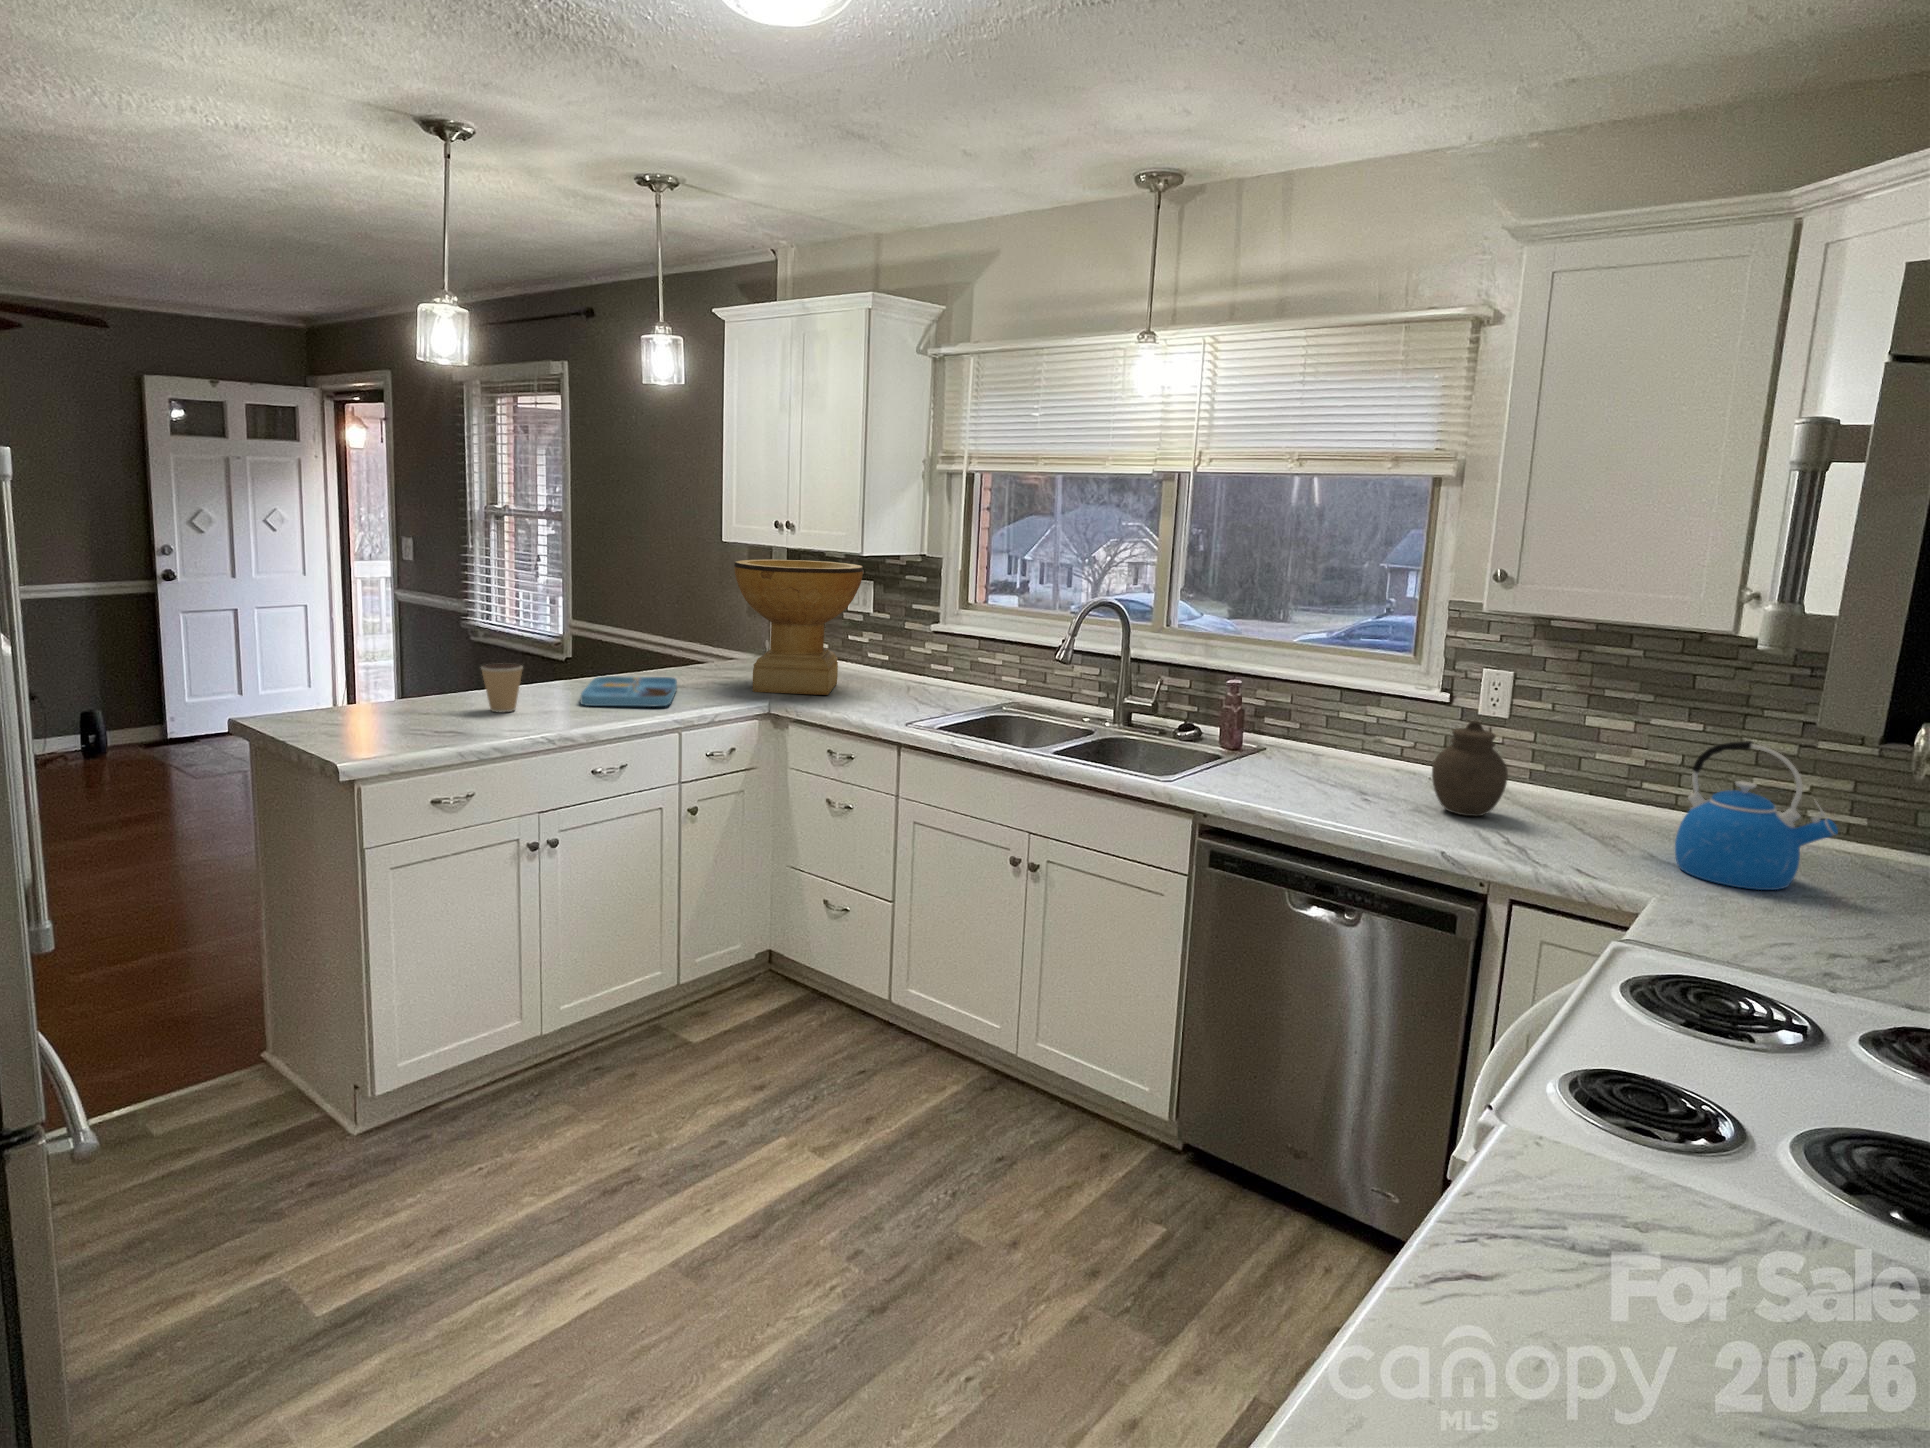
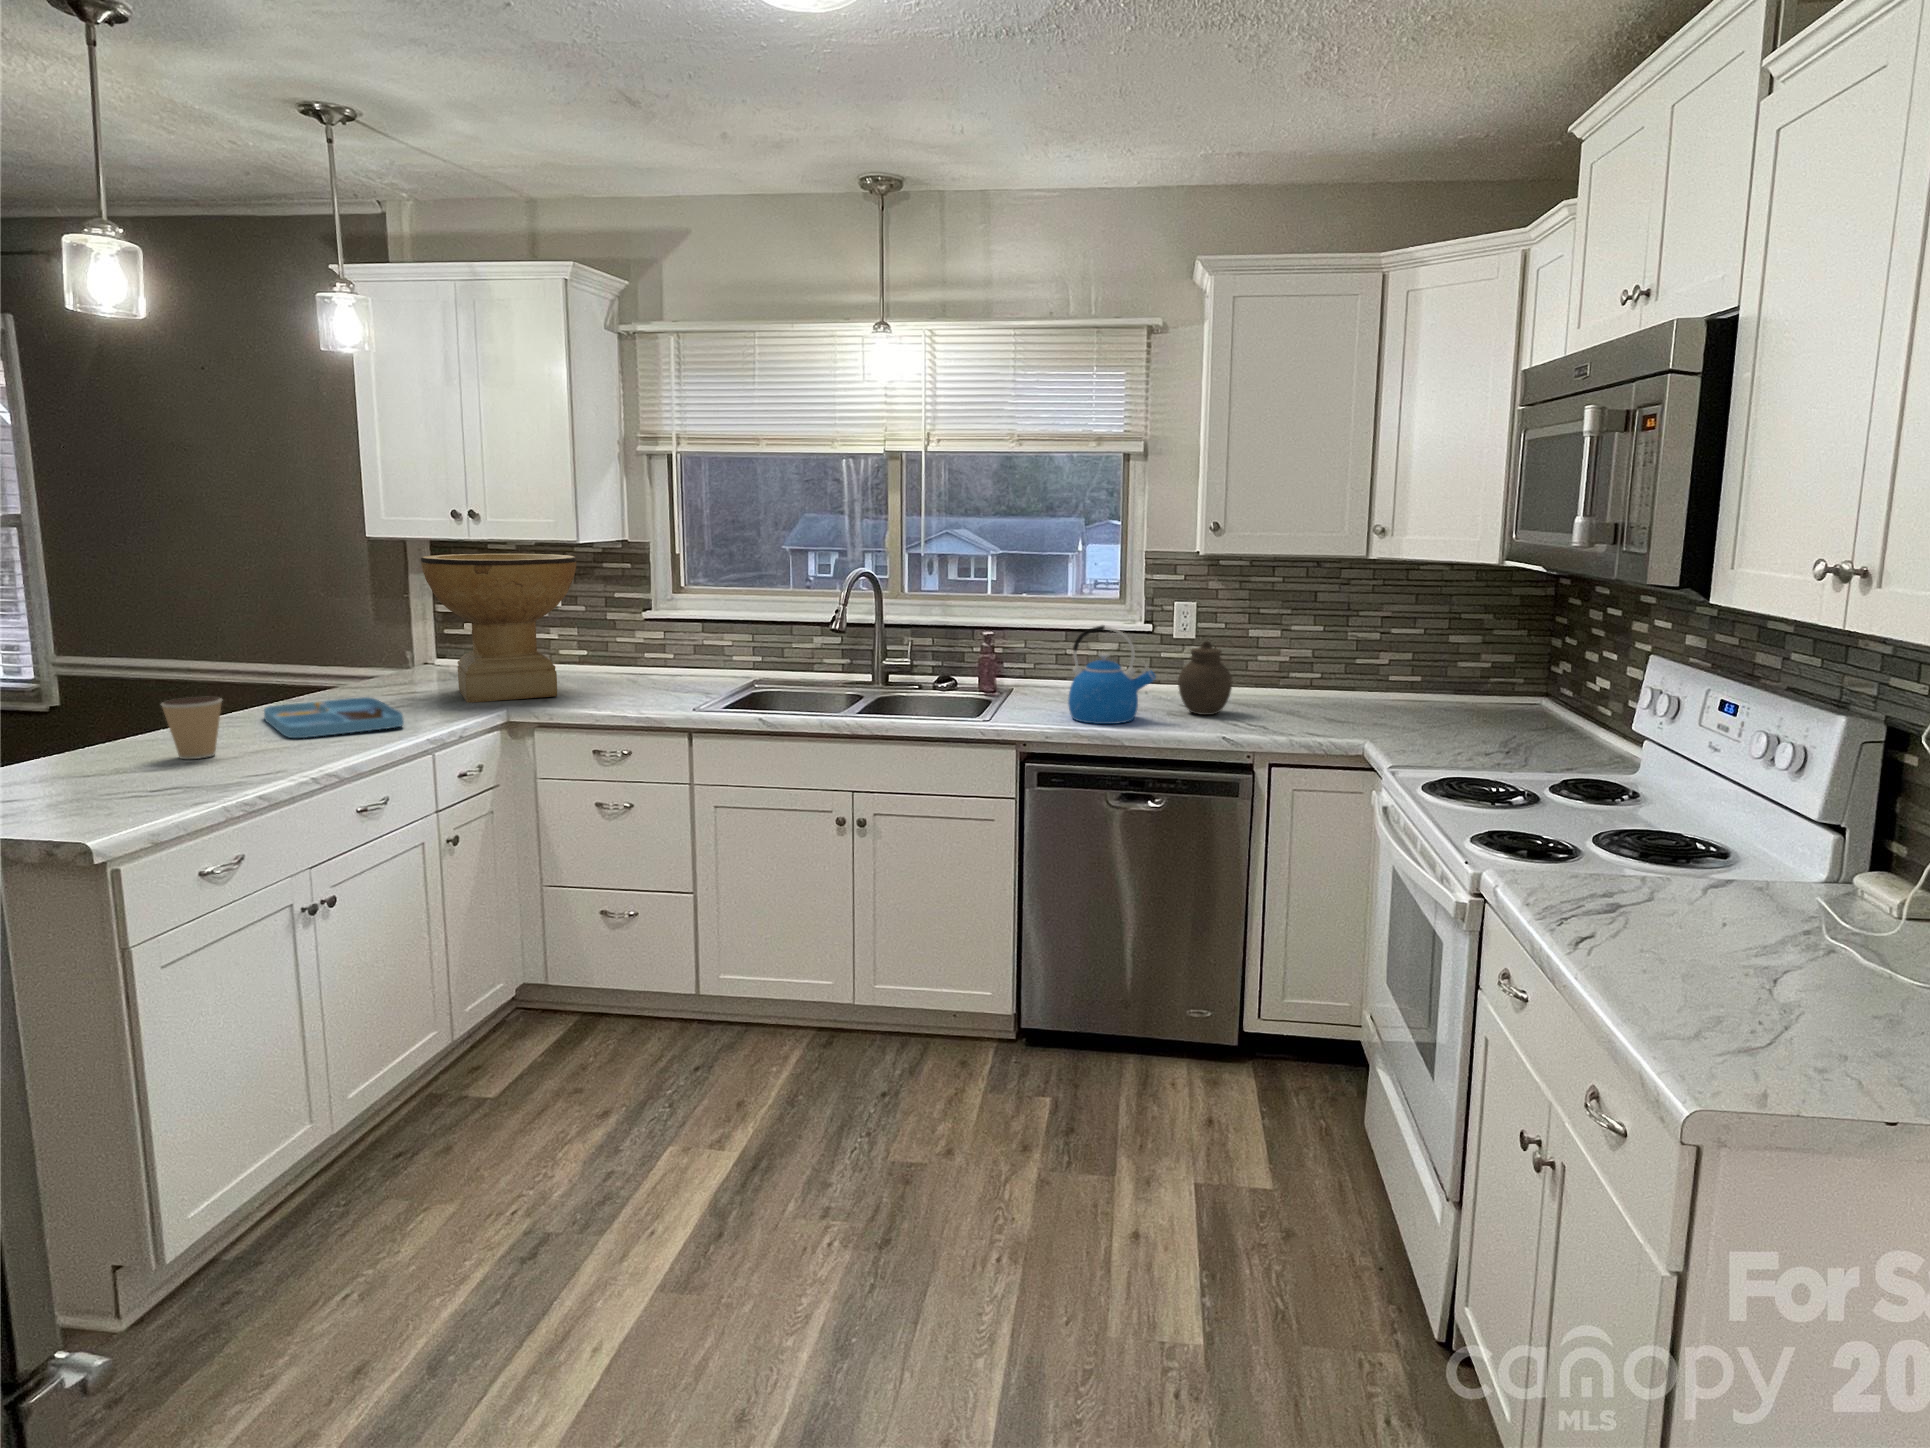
kettle: present [1675,741,1838,890] -> present [1068,625,1156,724]

